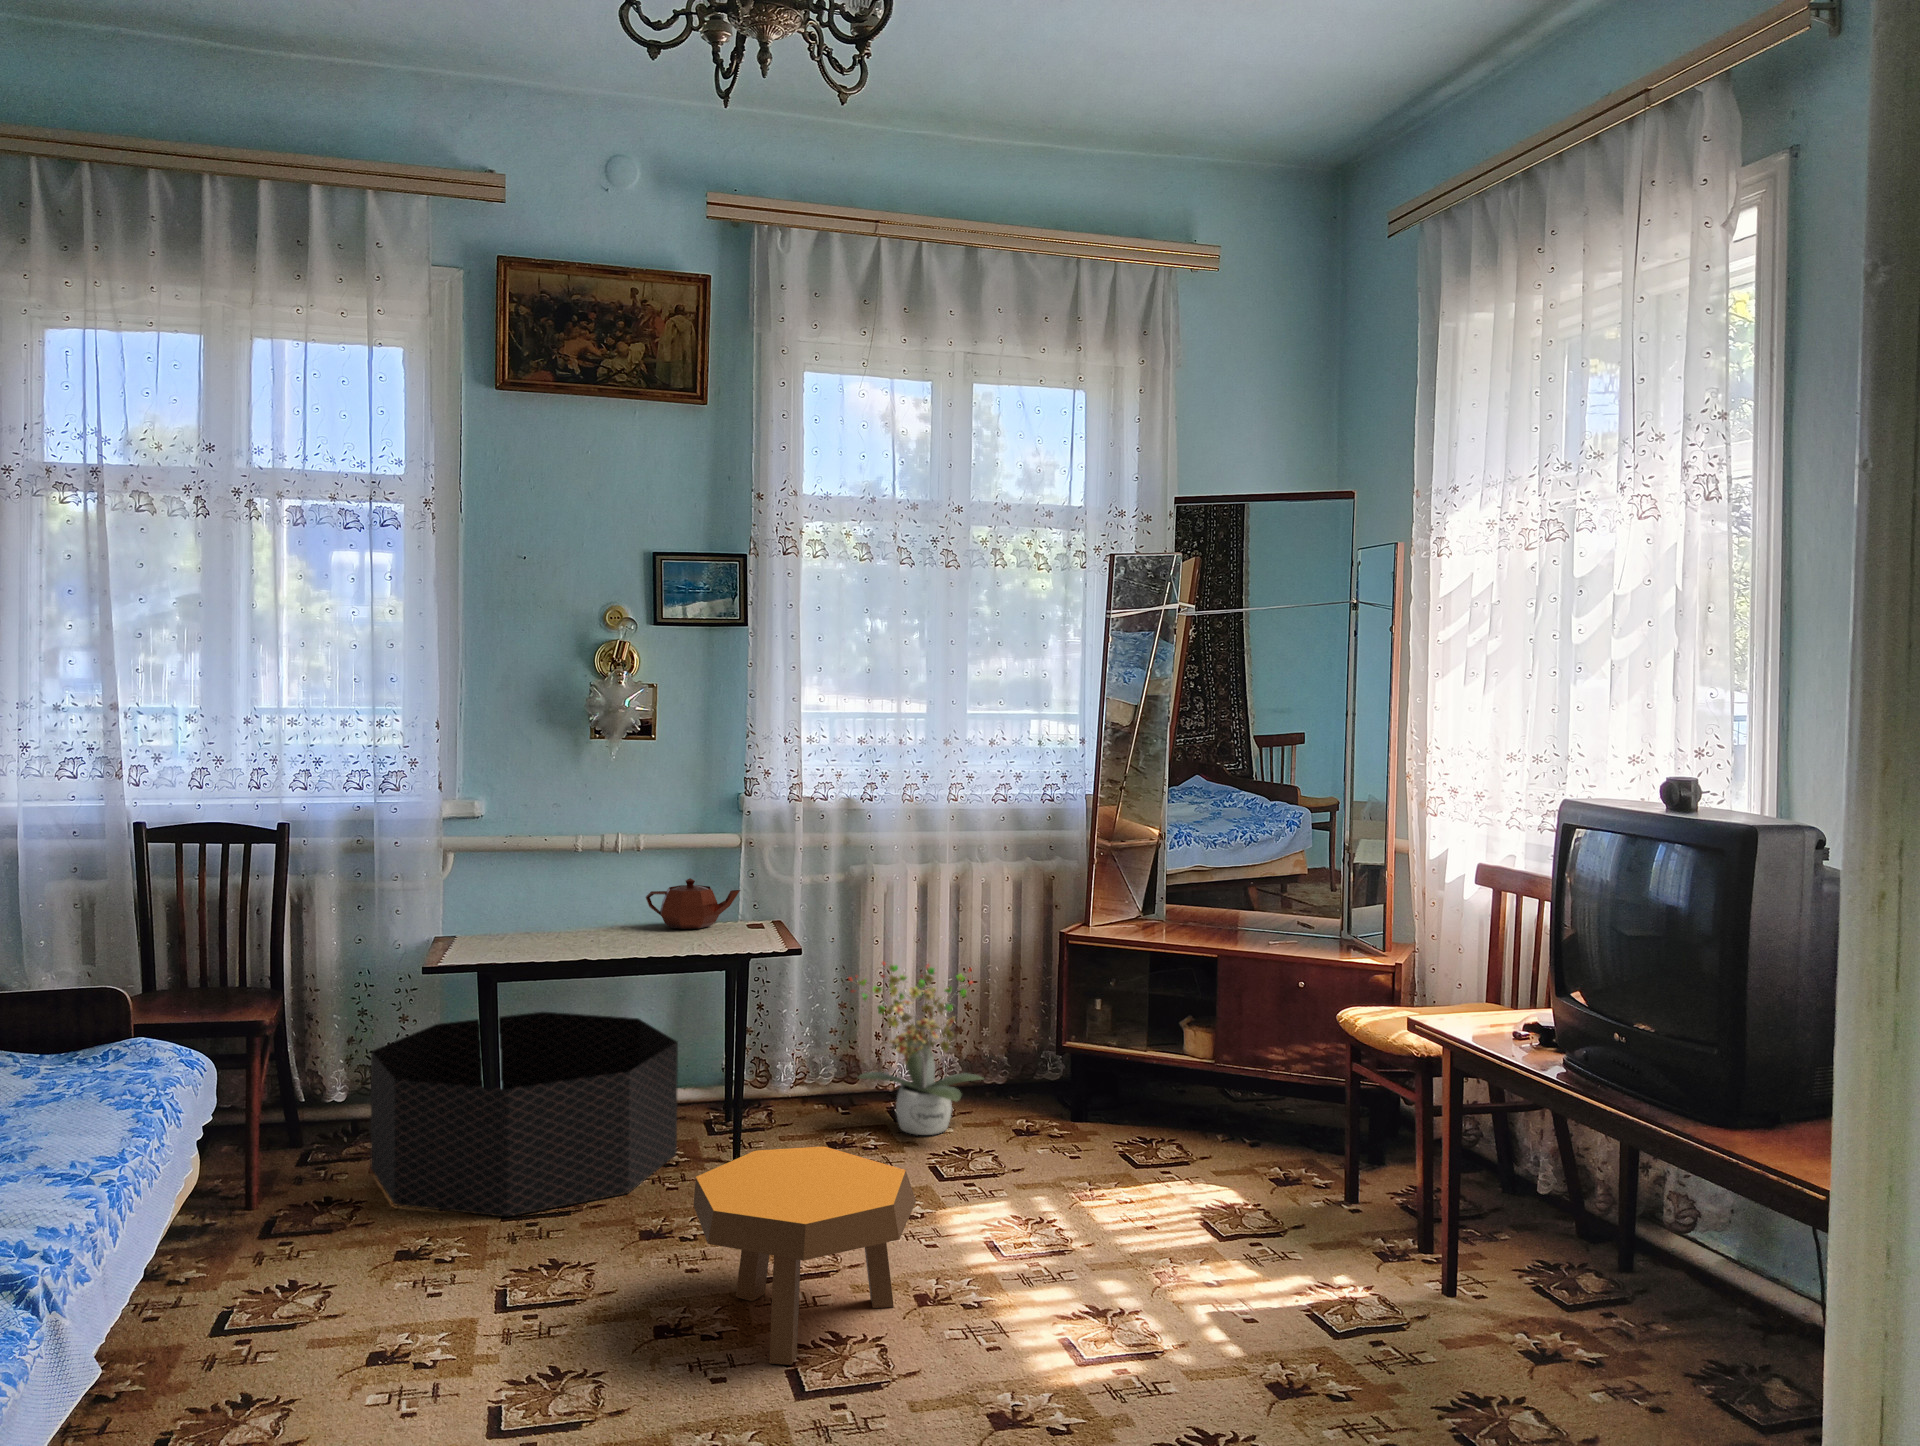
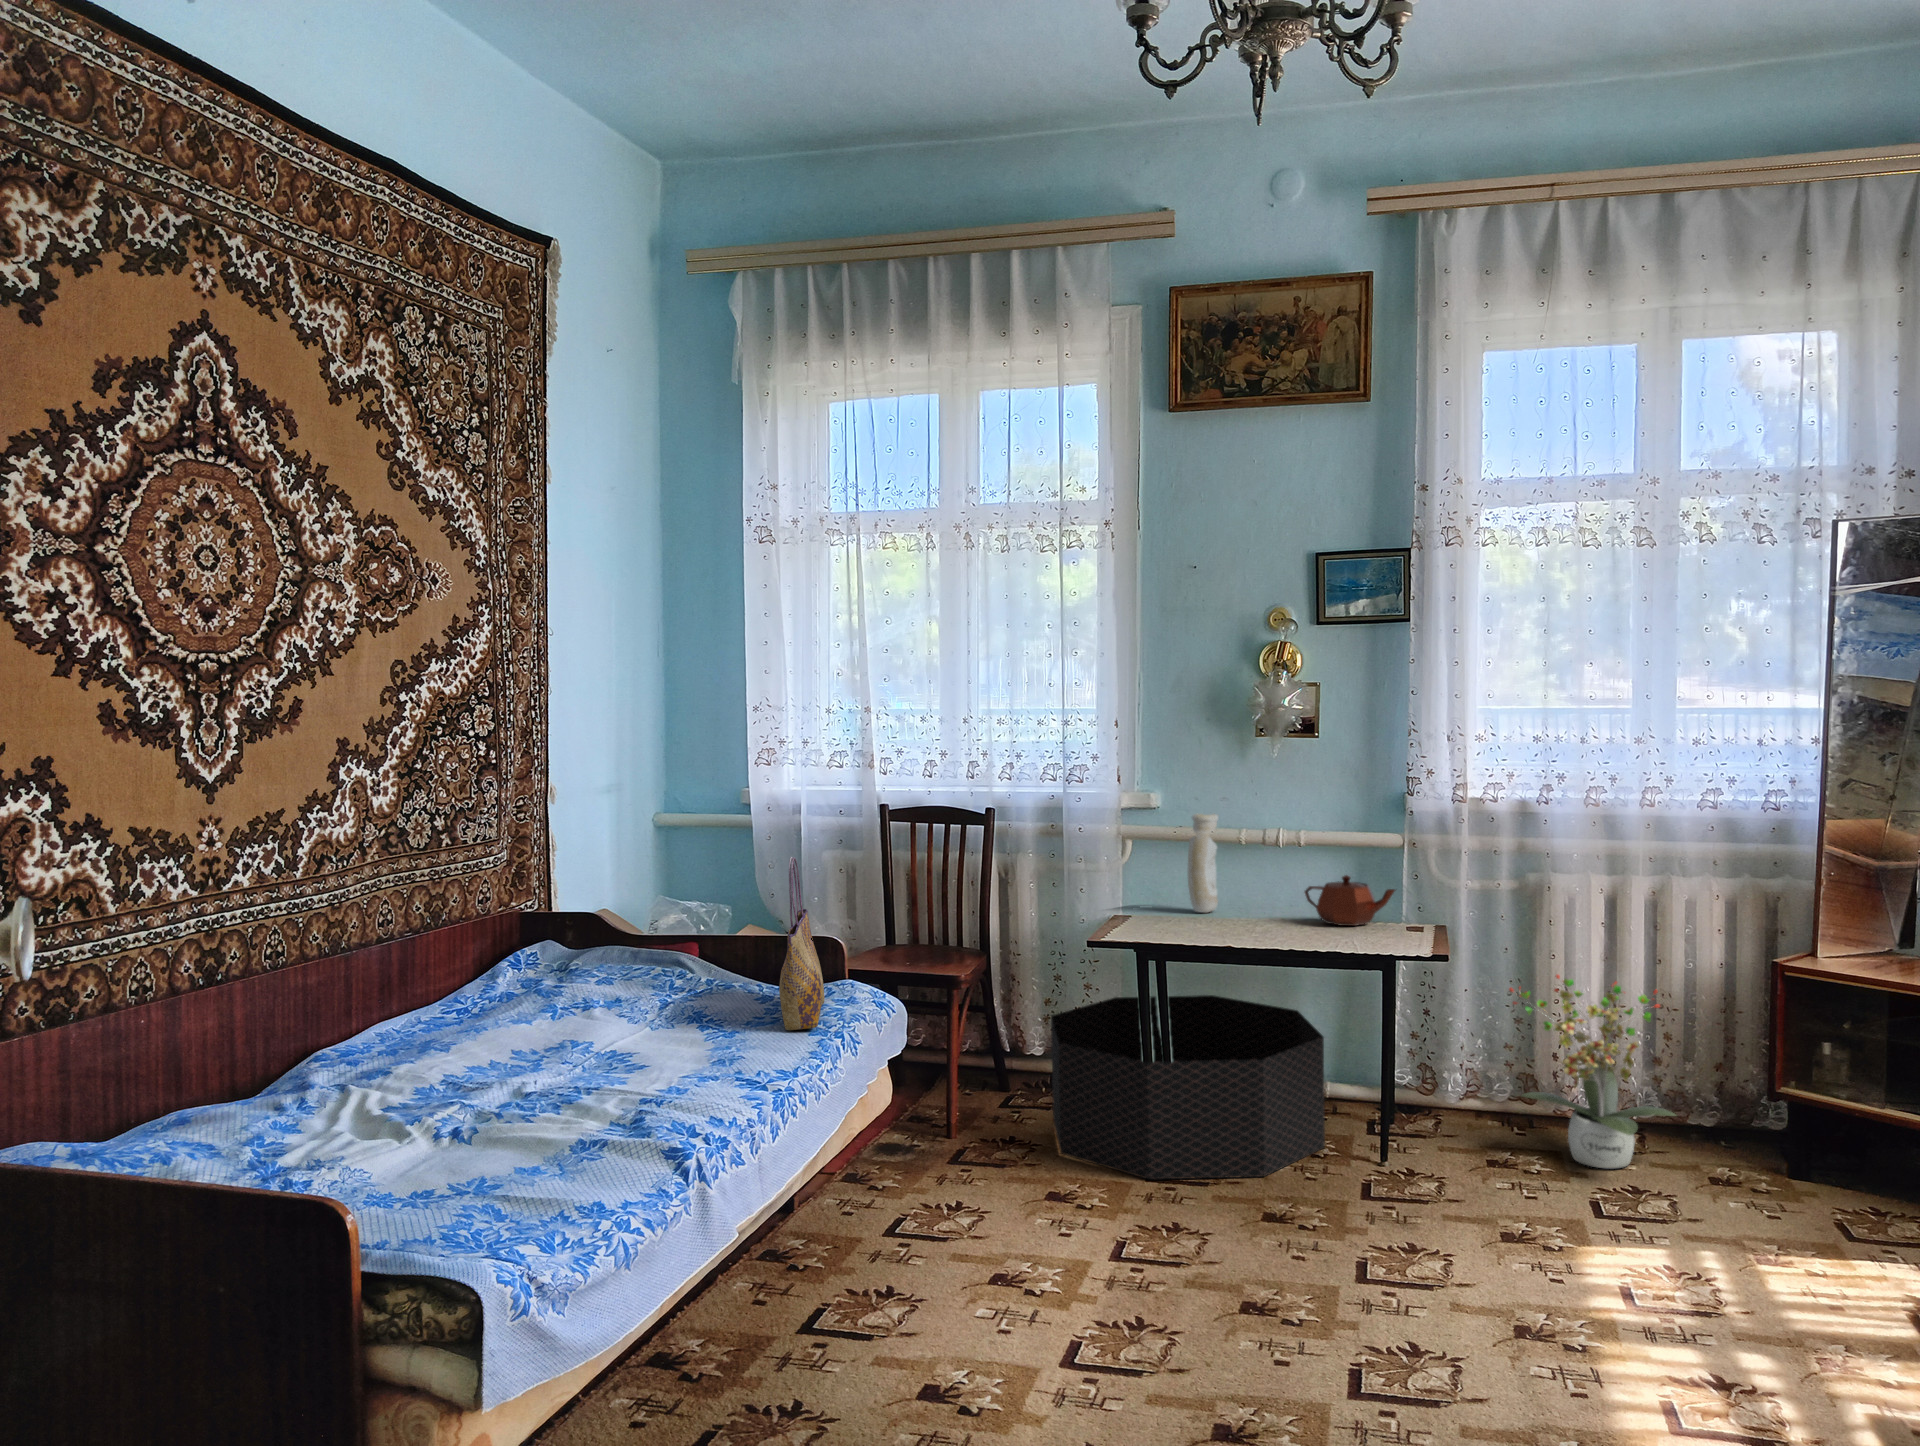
vase: none [517,820,551,925] -> present [1188,813,1218,913]
tote bag: none [41,883,102,1104] -> present [779,857,825,1030]
footstool: present [694,1146,916,1365] -> none [1279,1150,1512,1363]

